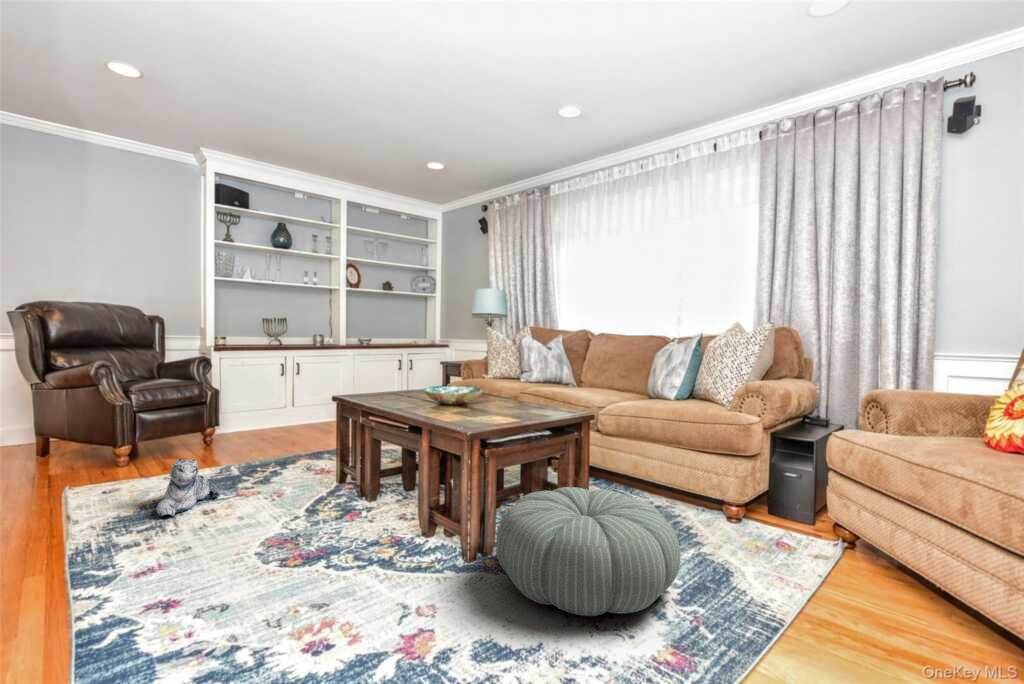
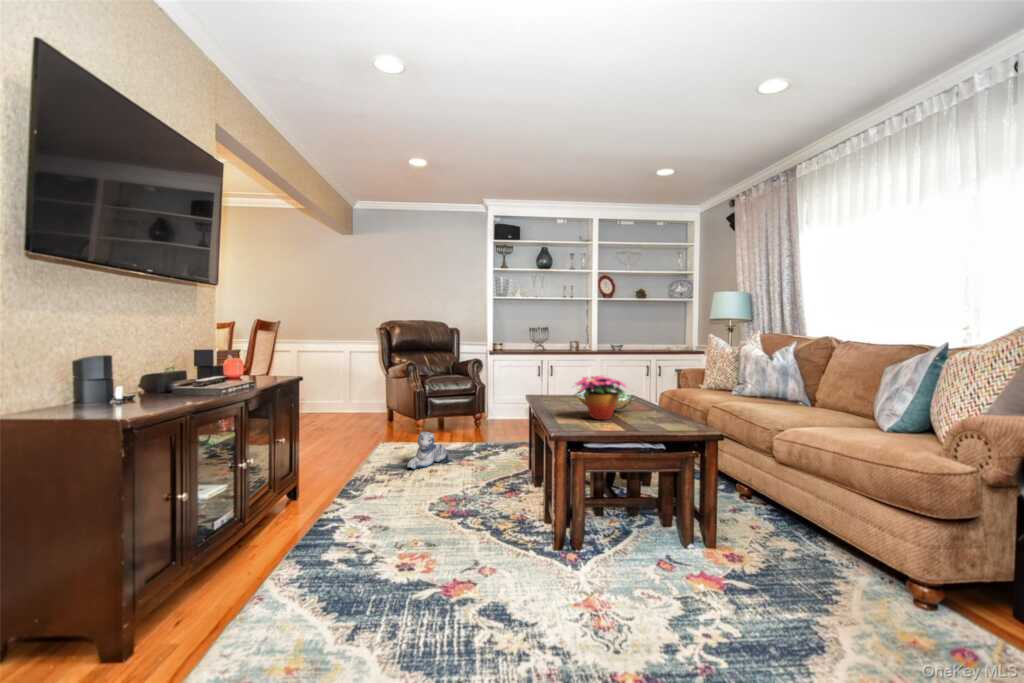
flower arrangement: none [445,365,514,414] -> present [576,376,626,420]
pouf: present [496,487,680,616] -> none [549,499,734,633]

